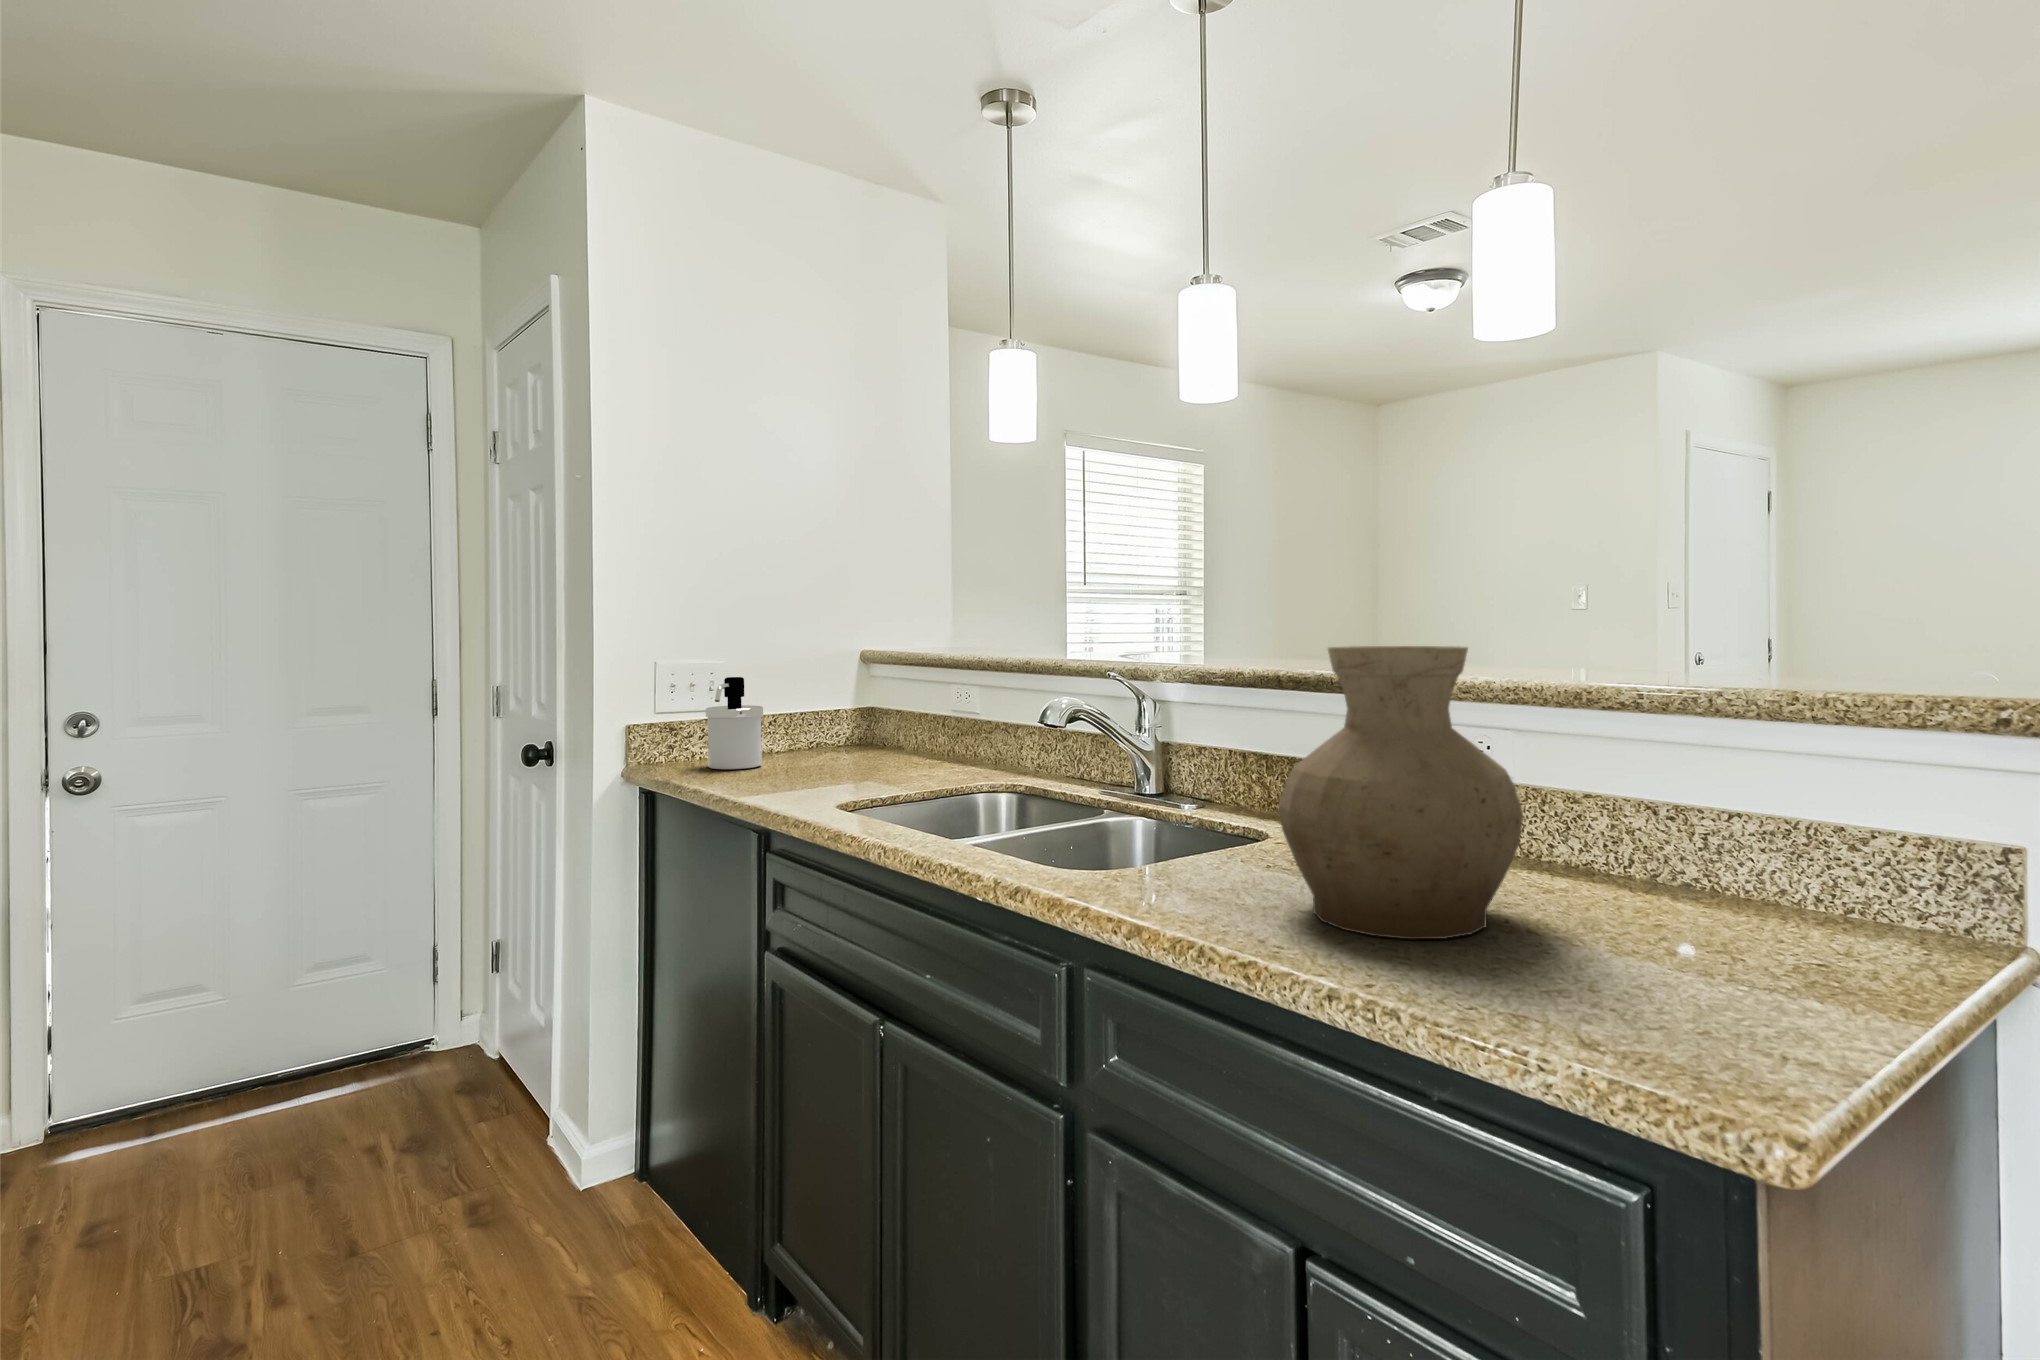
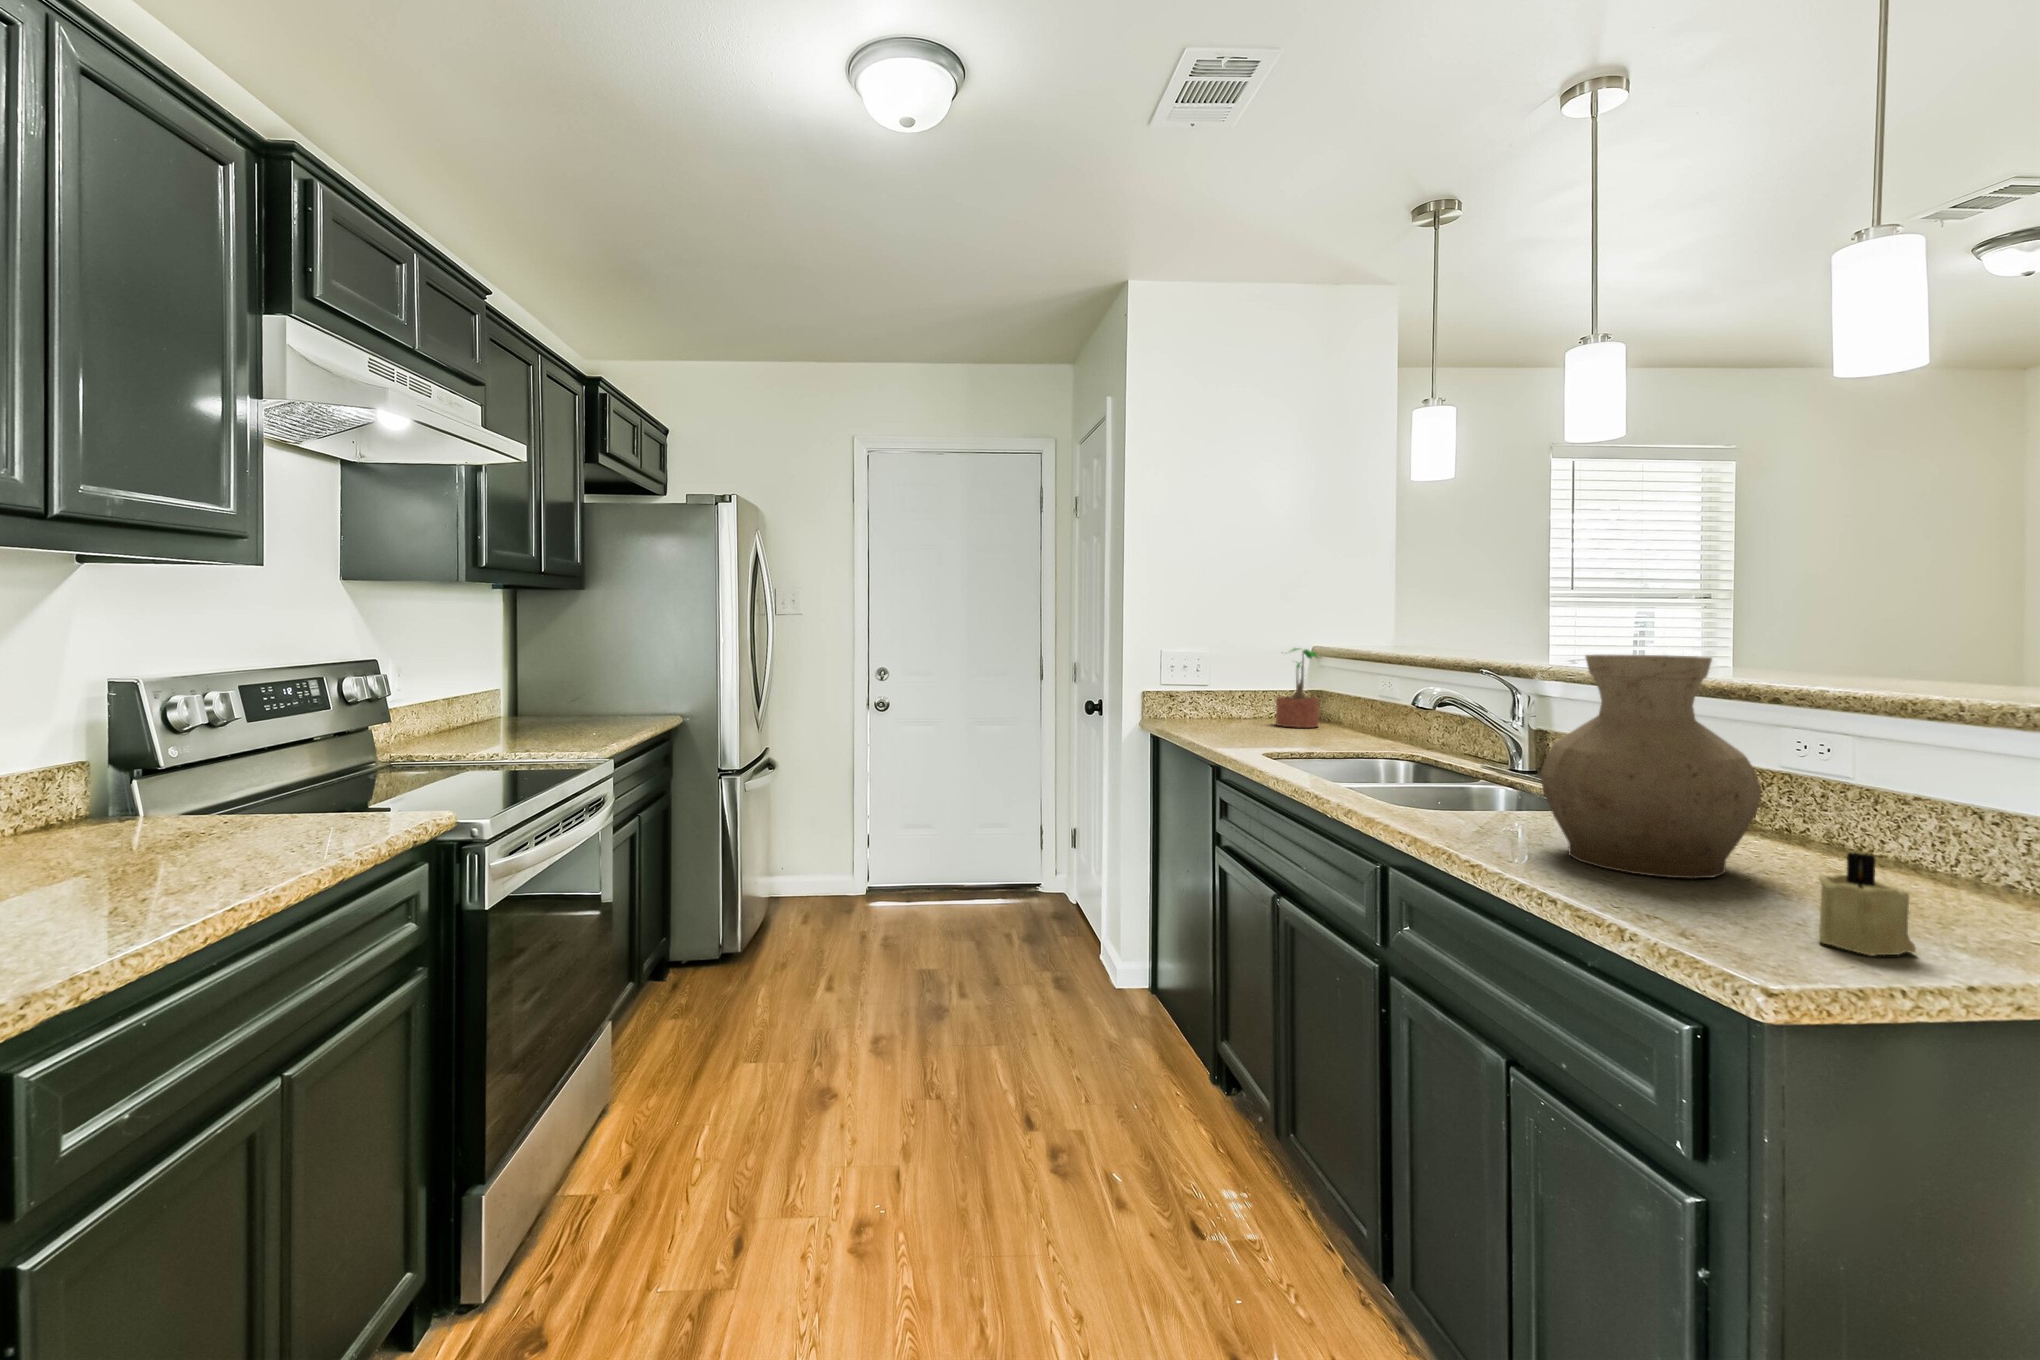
potted plant: none [818,653,875,758] -> present [1276,648,1319,728]
soap dispenser: present [706,677,763,769] -> none [1193,663,1233,728]
candle: none [1686,890,1788,1028] -> present [1819,852,1916,956]

